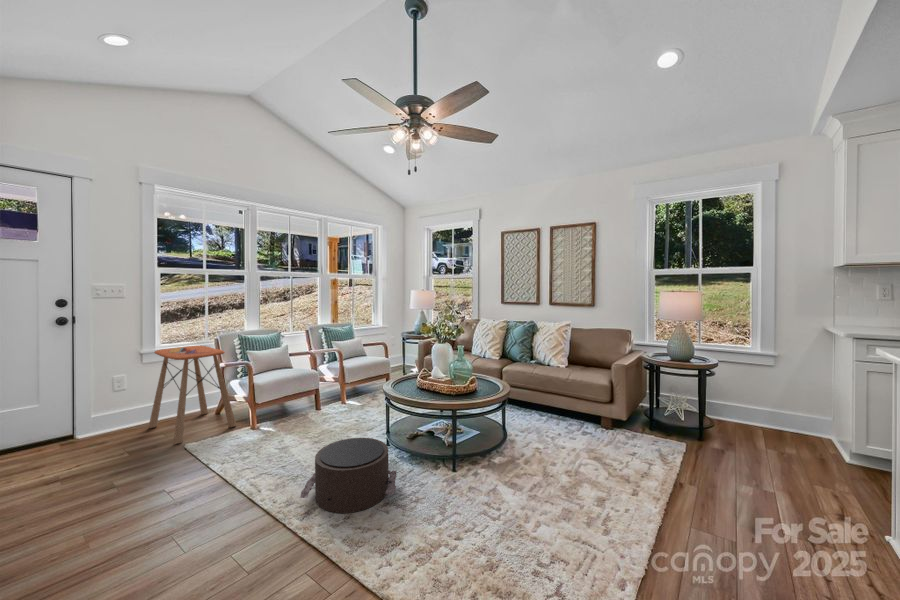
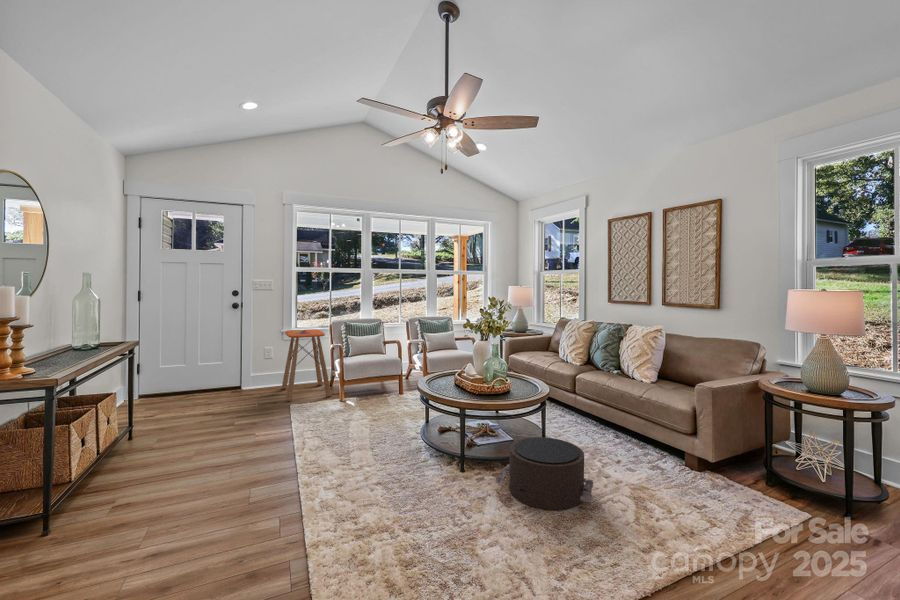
pouf: present [300,438,397,513] -> present [495,437,593,510]

